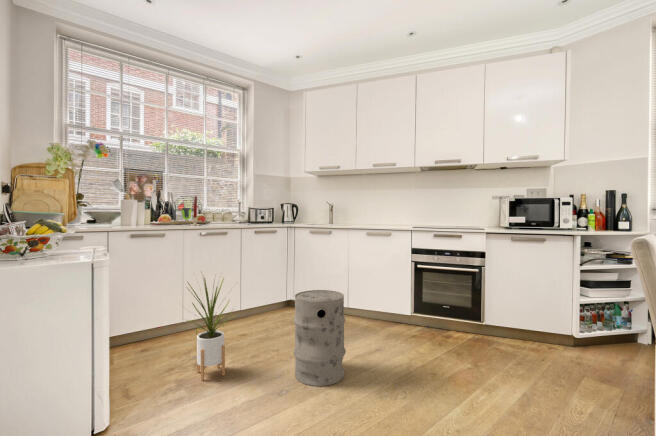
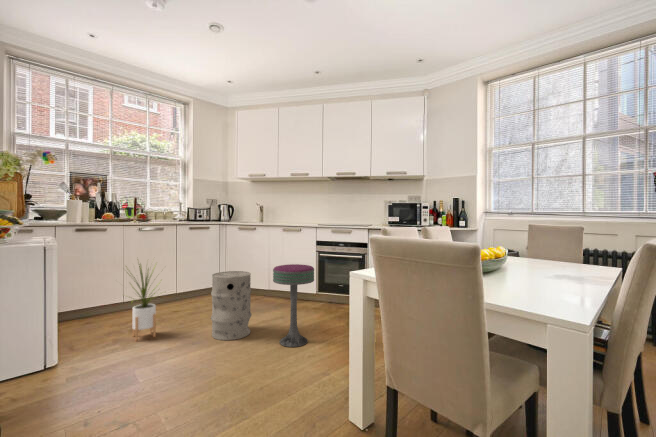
bar stool: none [381,284,440,405] -> present [273,264,314,347]

